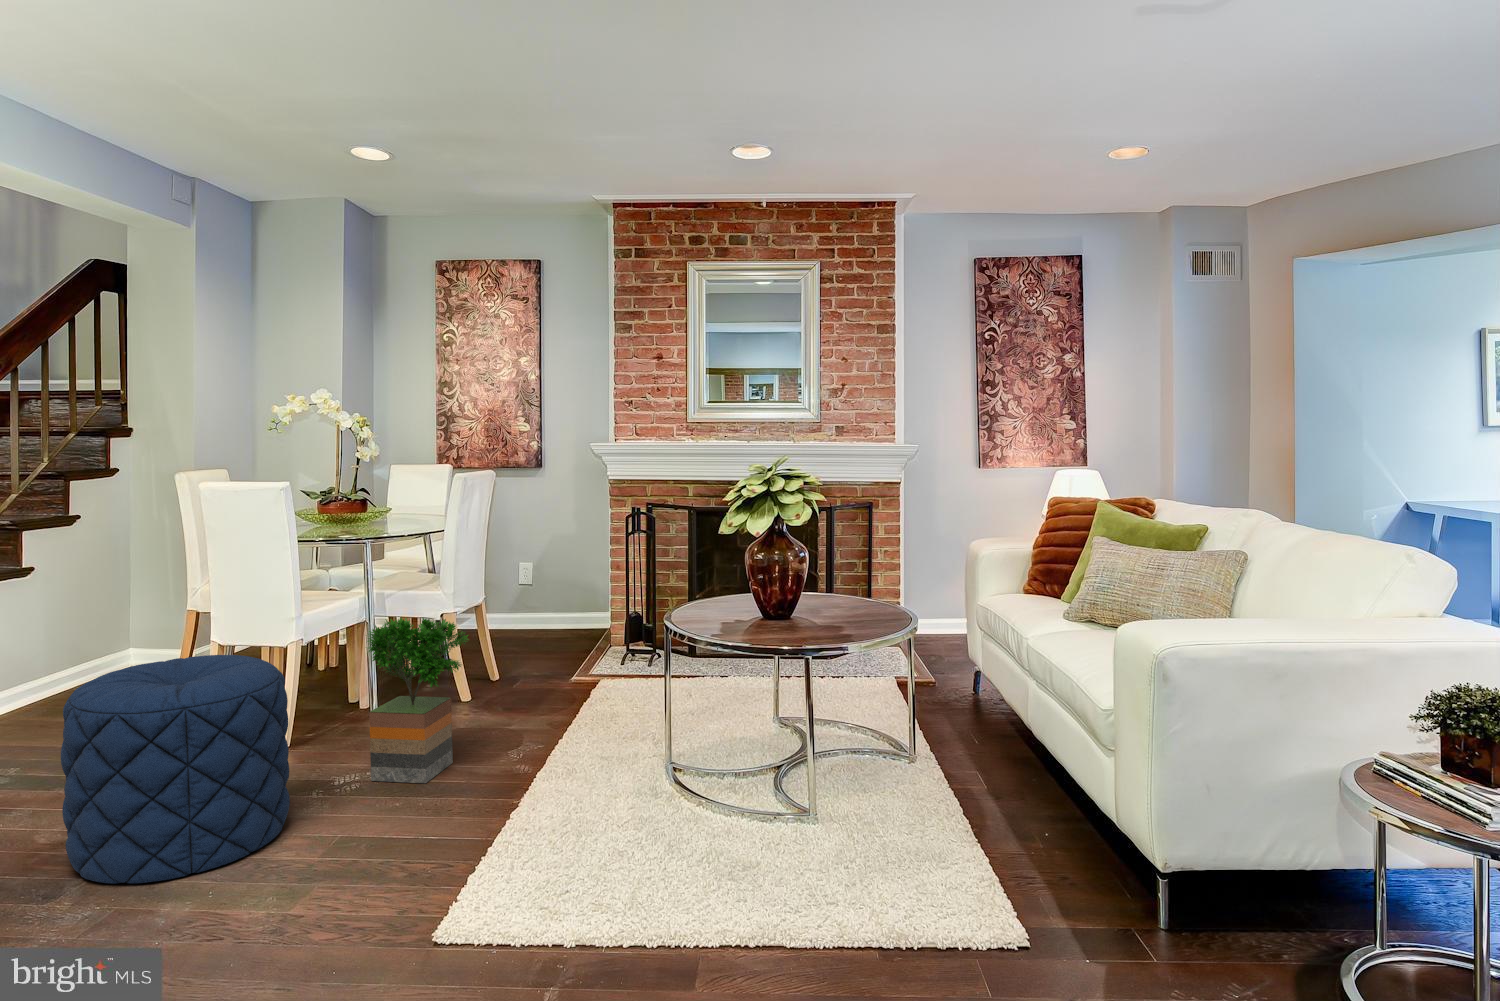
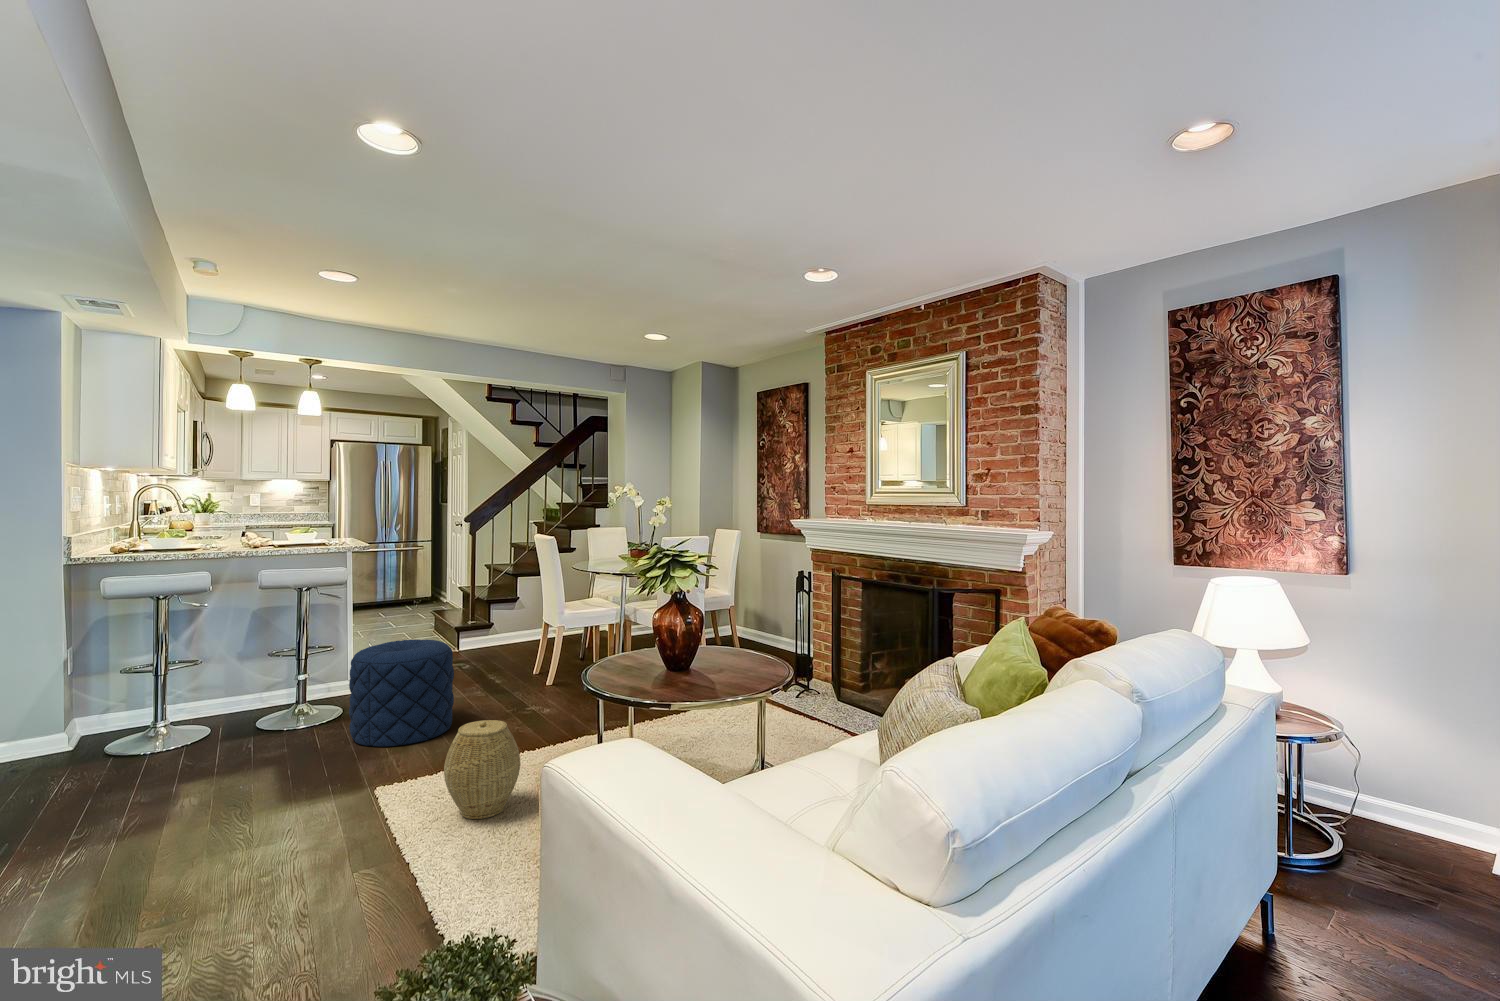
potted tree: present [367,617,469,783] -> none [489,636,563,739]
woven basket: none [596,709,705,856] -> present [444,720,520,819]

